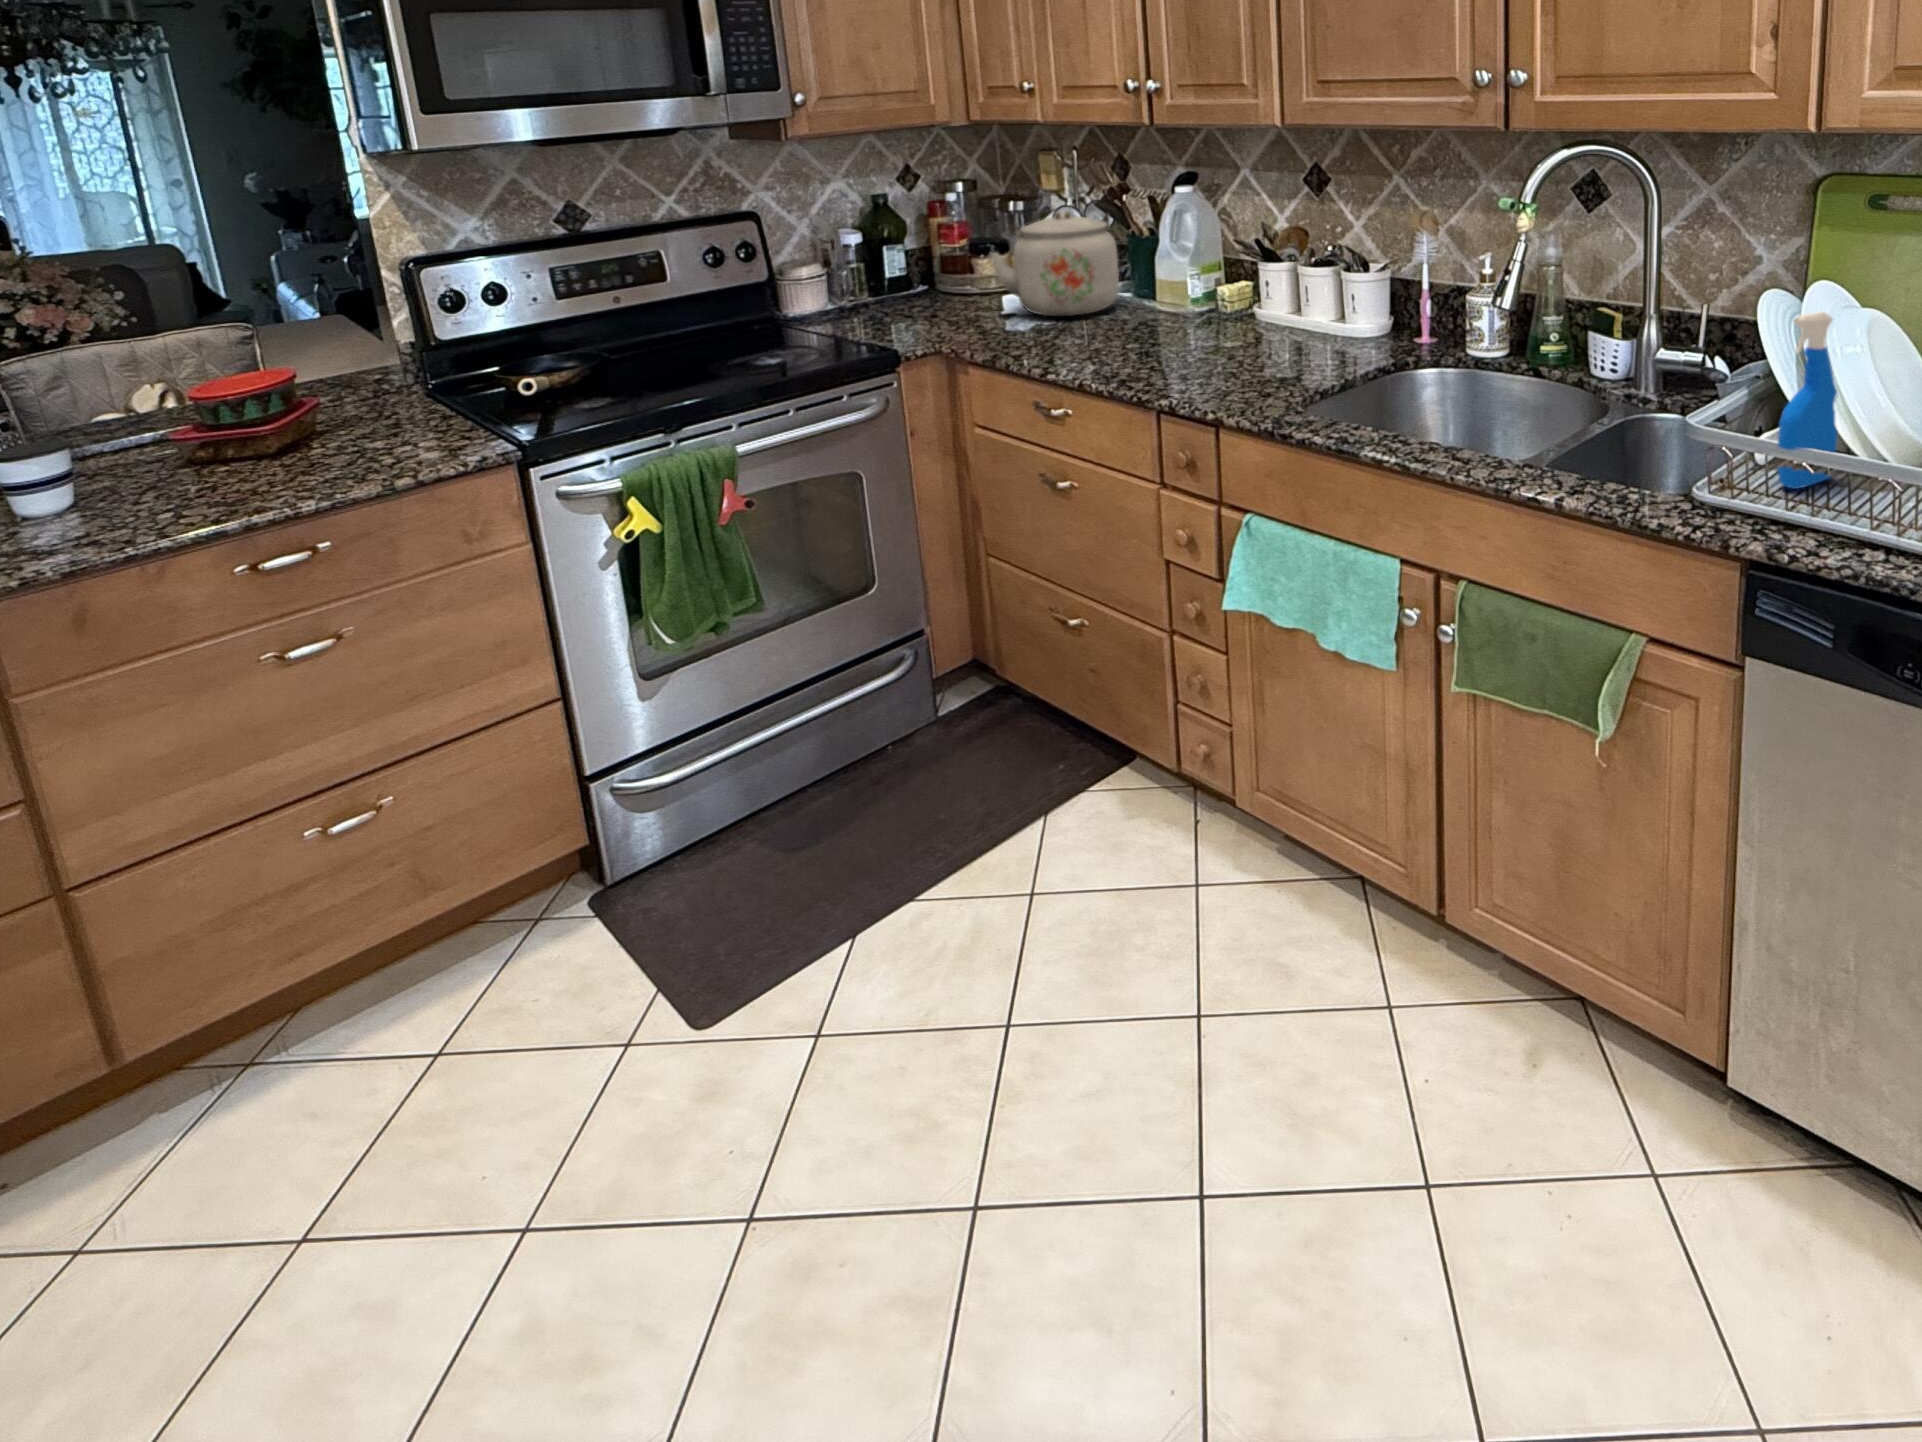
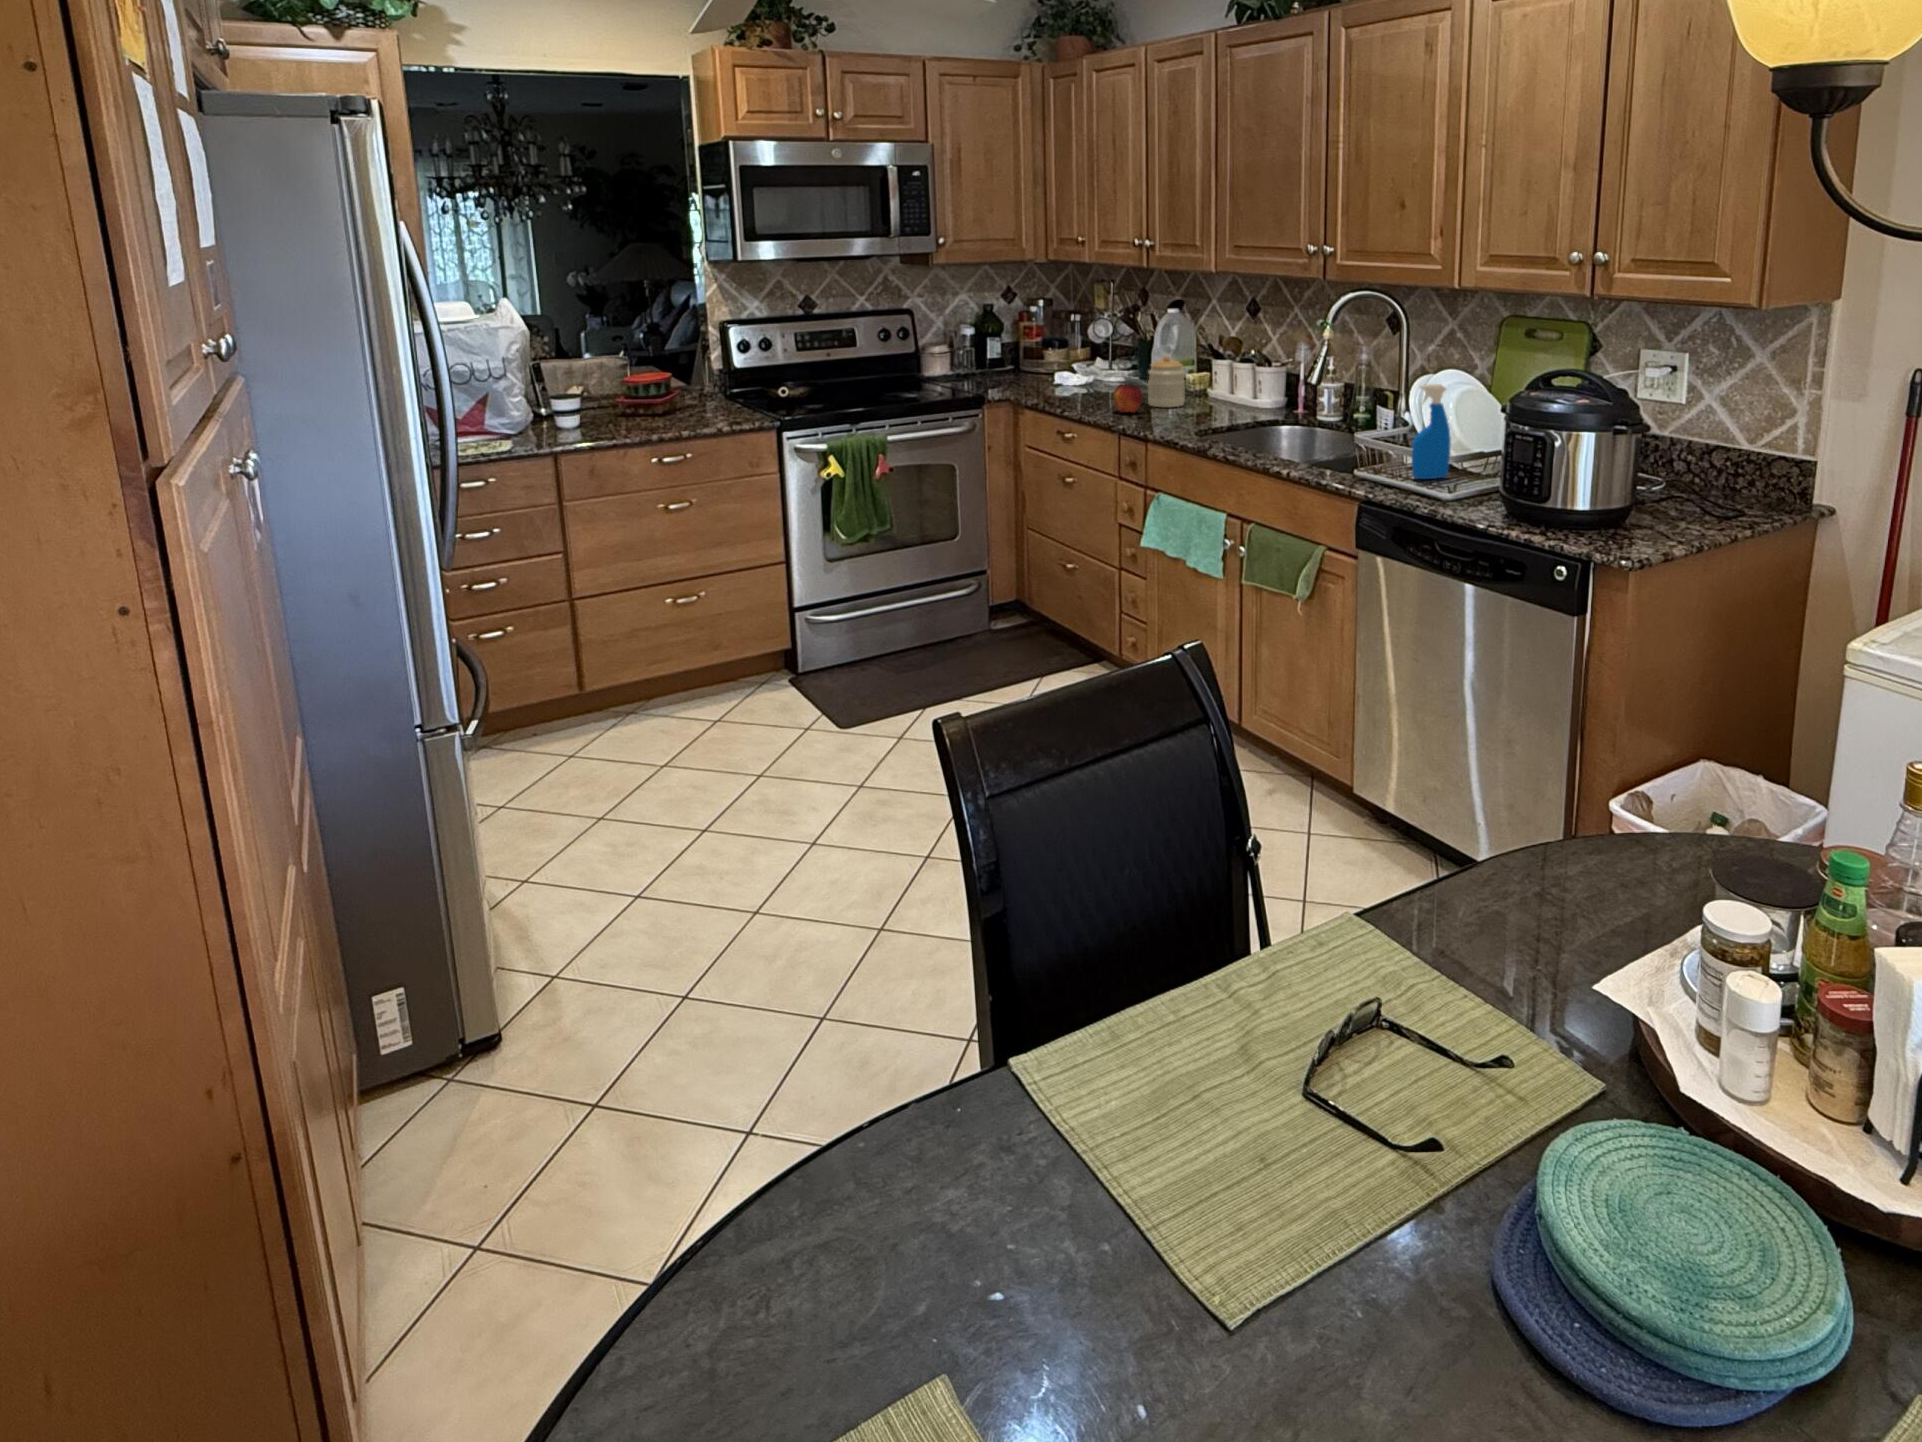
kettle: present [990,211,1119,316] -> none [1047,320,1127,386]
jar: none [1177,264,1239,350] -> present [1148,355,1185,407]
fruit: none [1133,318,1182,370] -> present [1113,383,1143,413]

